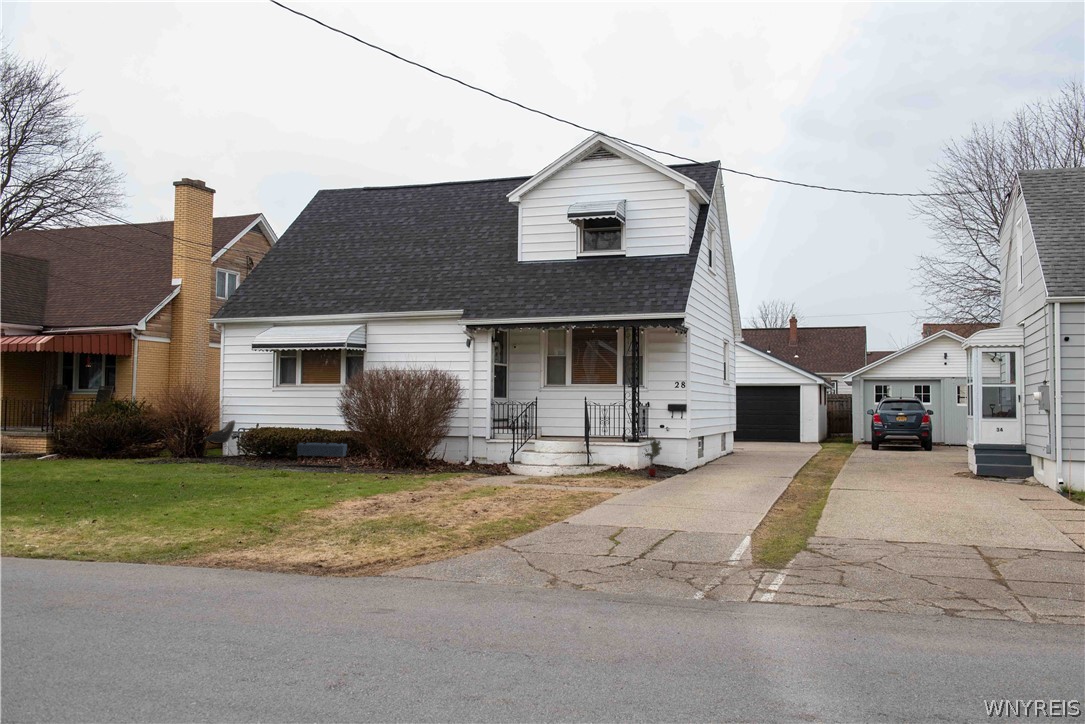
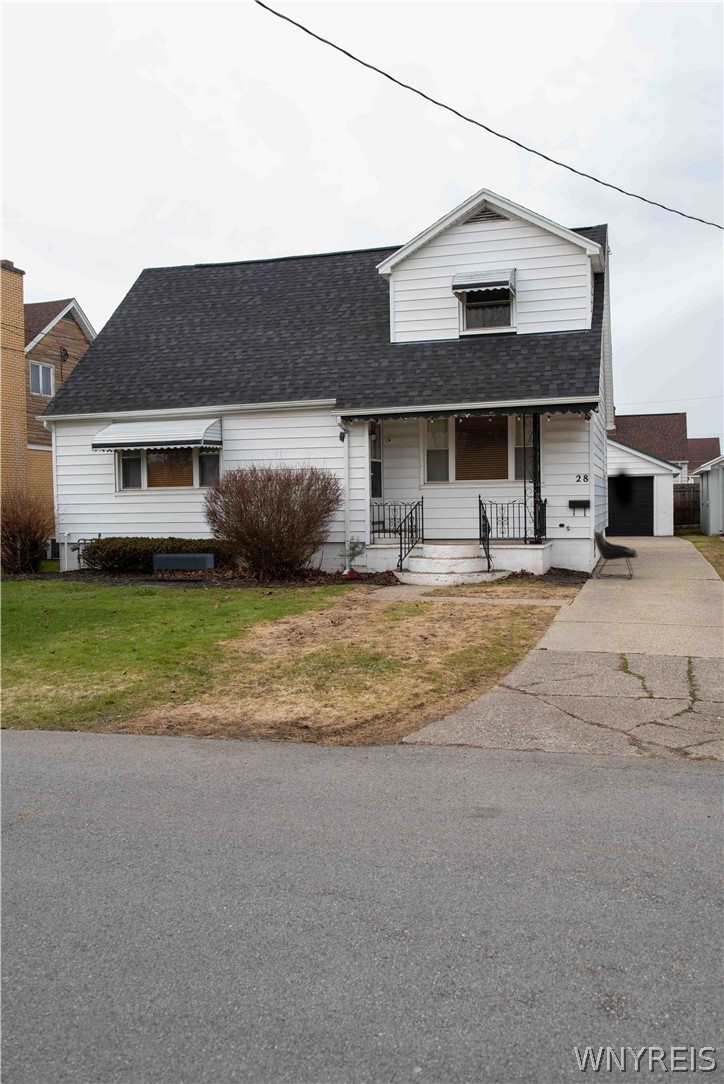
lounge chair: present [205,420,235,458] -> present [594,531,638,579]
potted tree: present [645,438,662,476] -> present [338,537,365,579]

